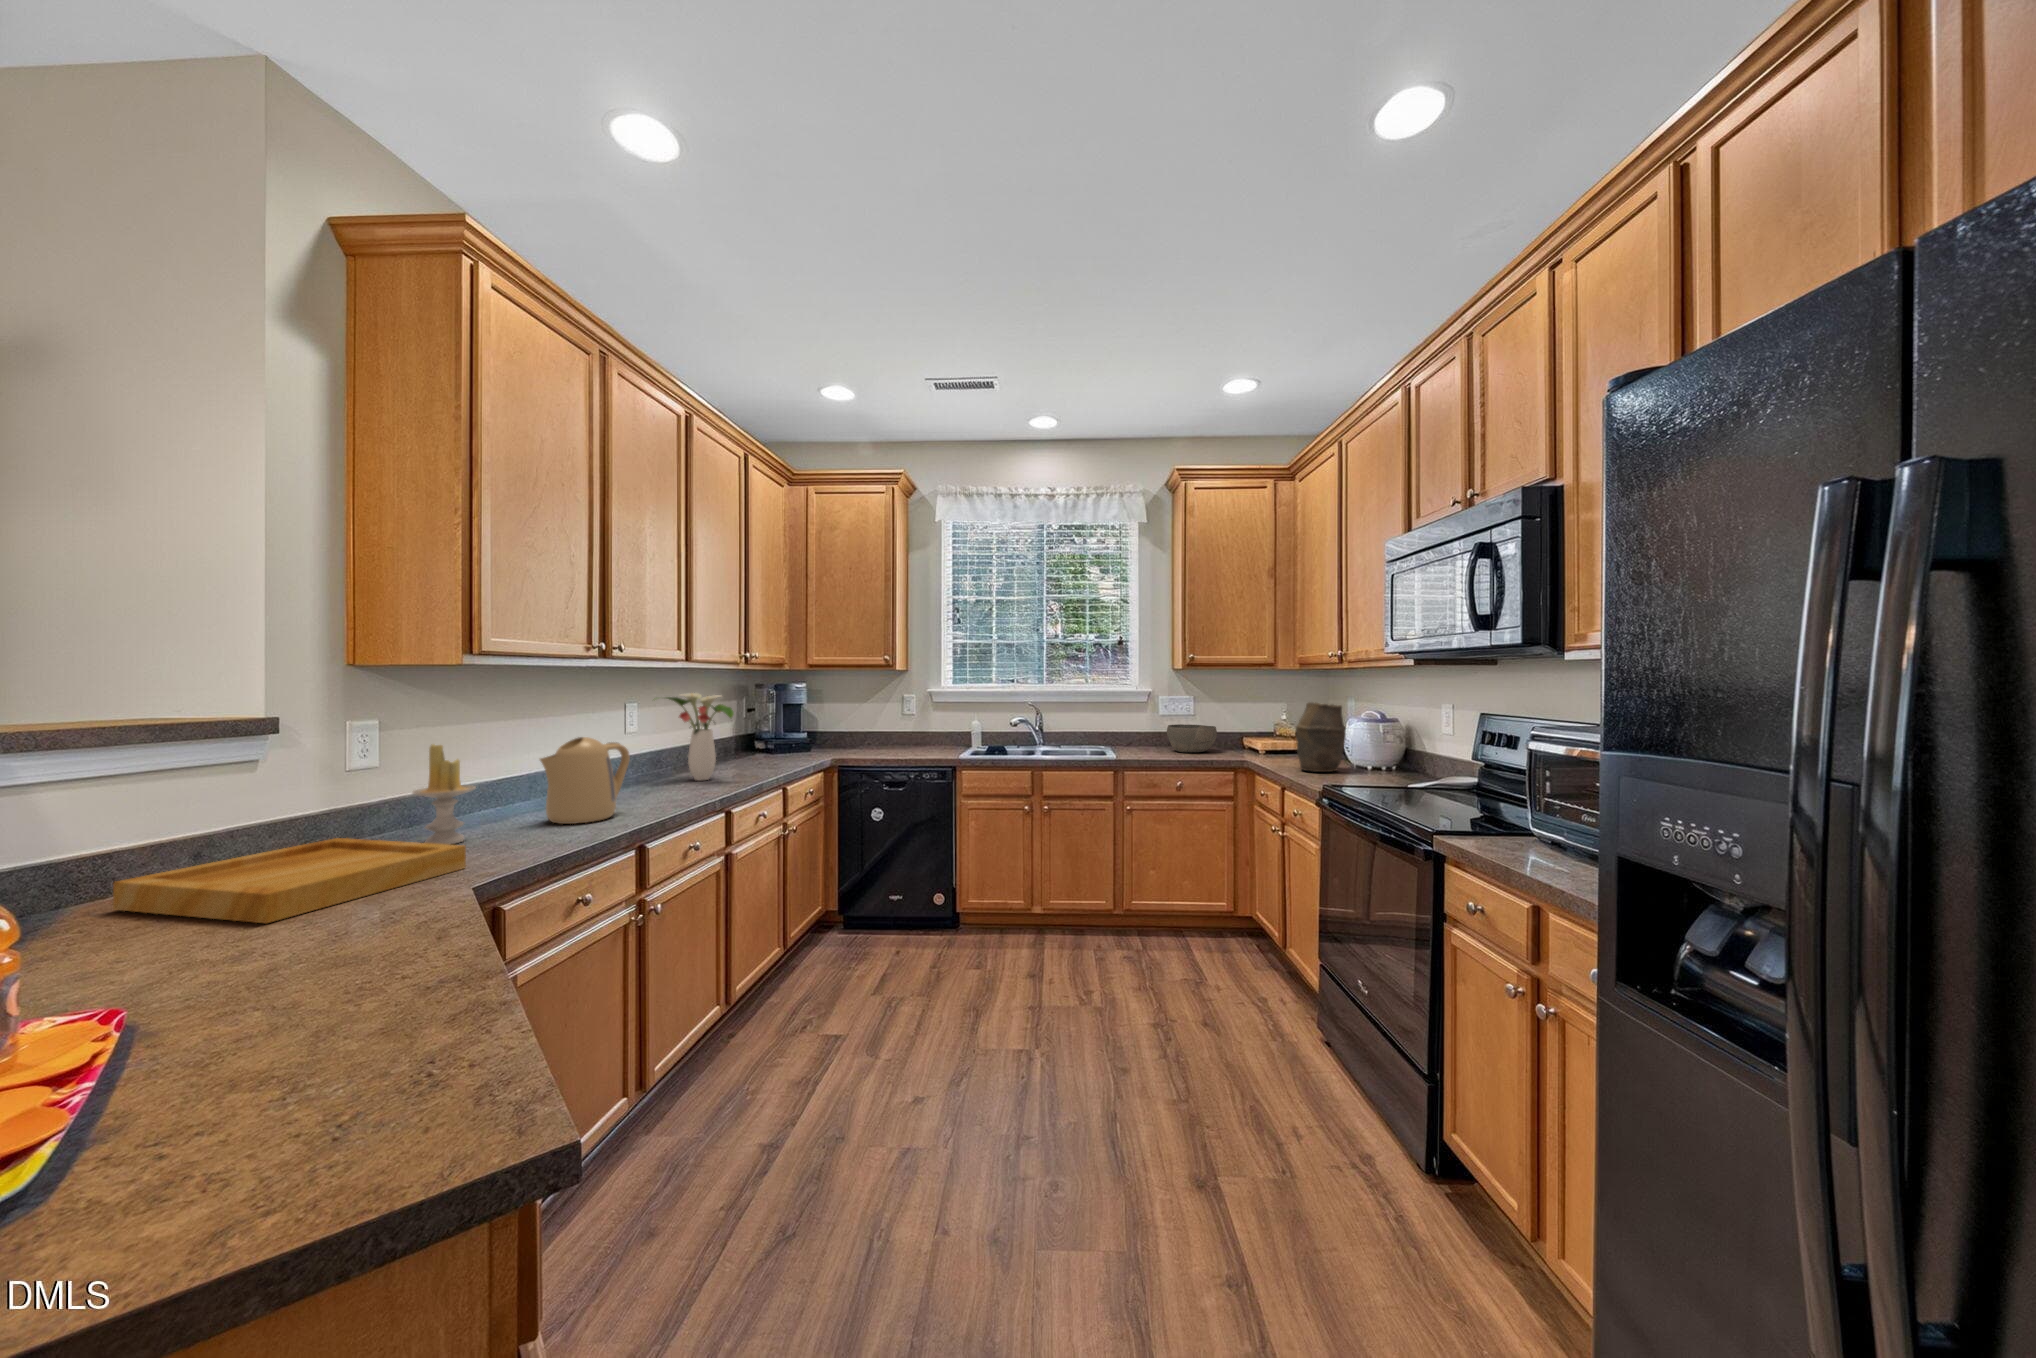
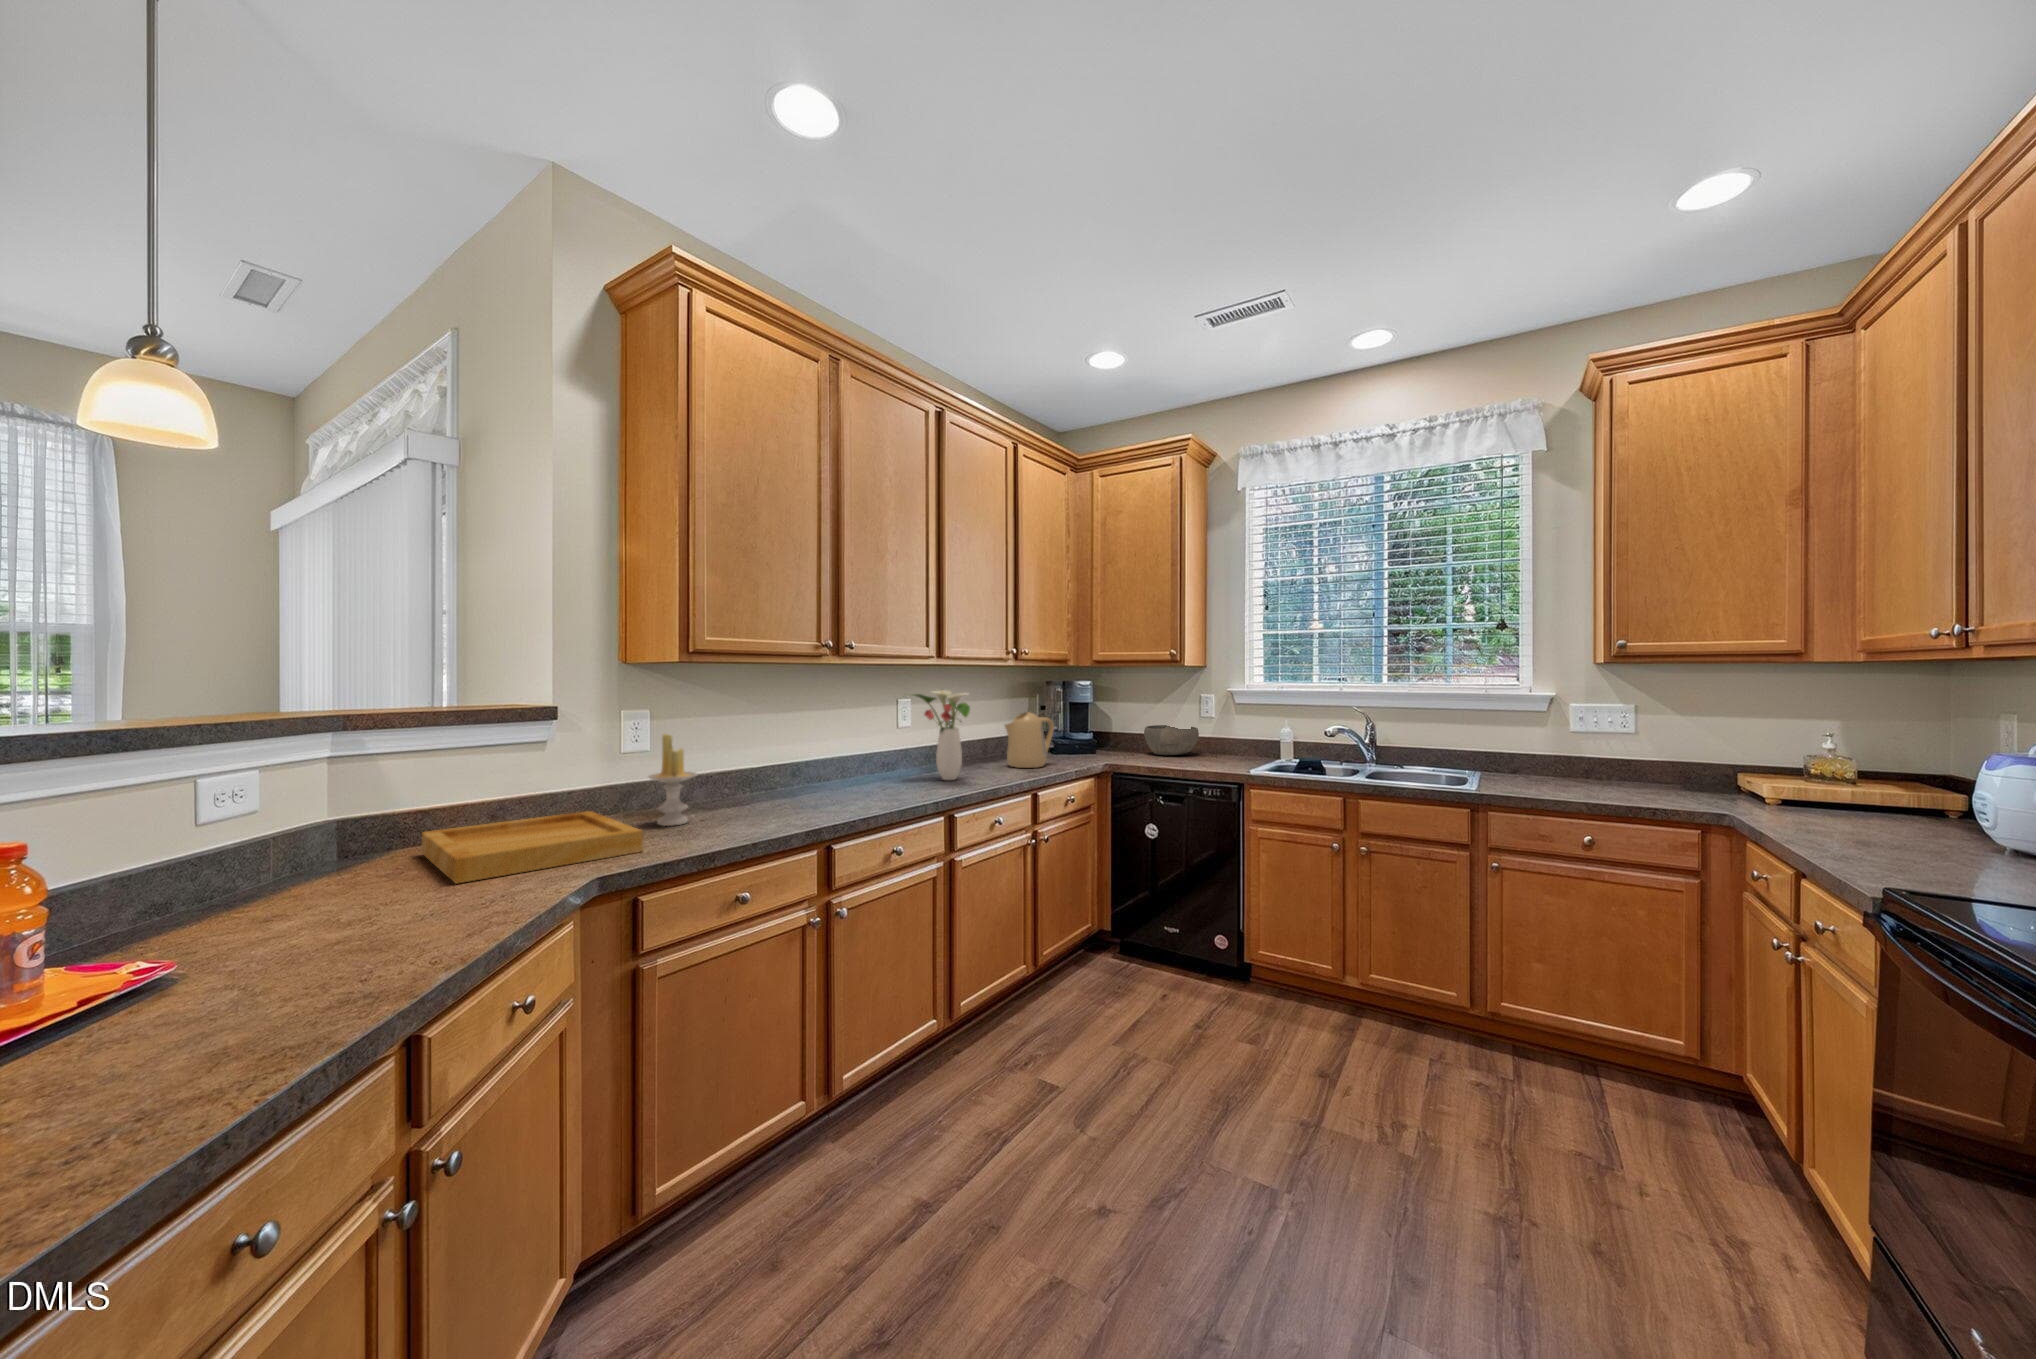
vase: present [1296,702,1346,772] -> none [1831,721,1966,853]
bowl: present [1167,724,1217,752] -> present [1144,725,1199,755]
kettle: present [540,737,630,824] -> present [1005,712,1054,768]

